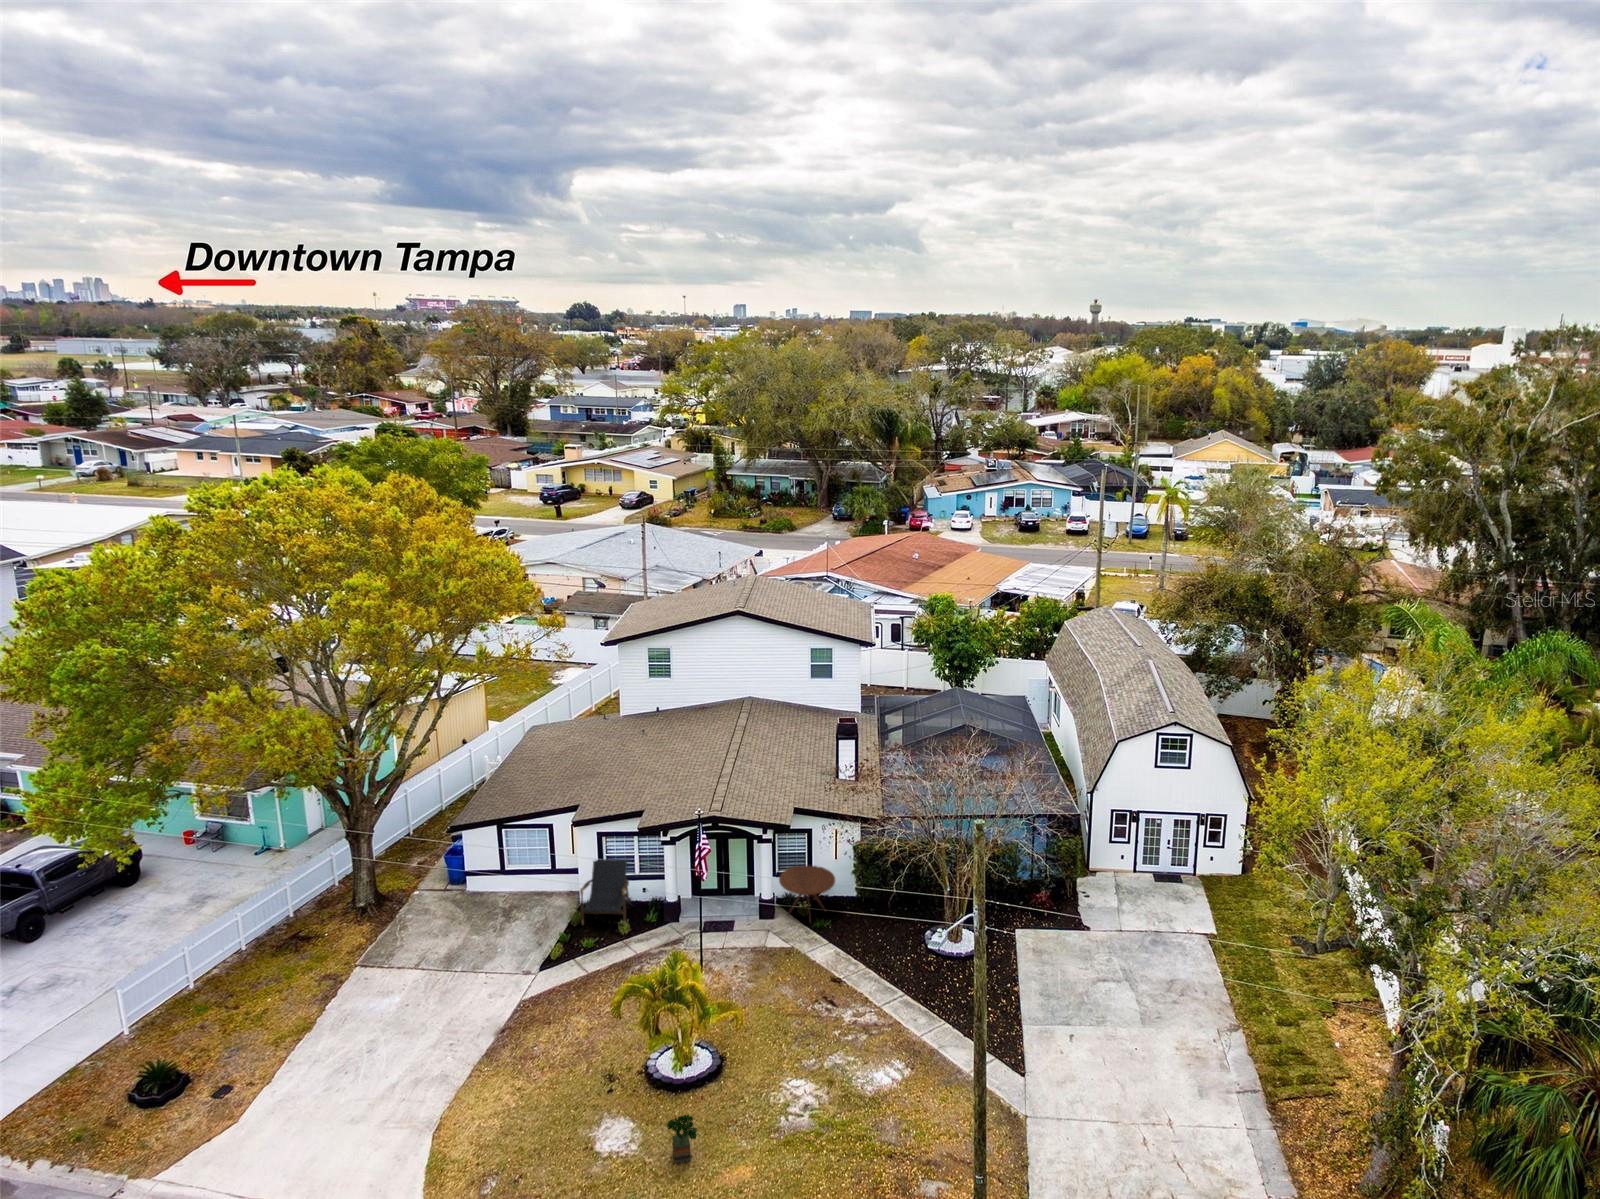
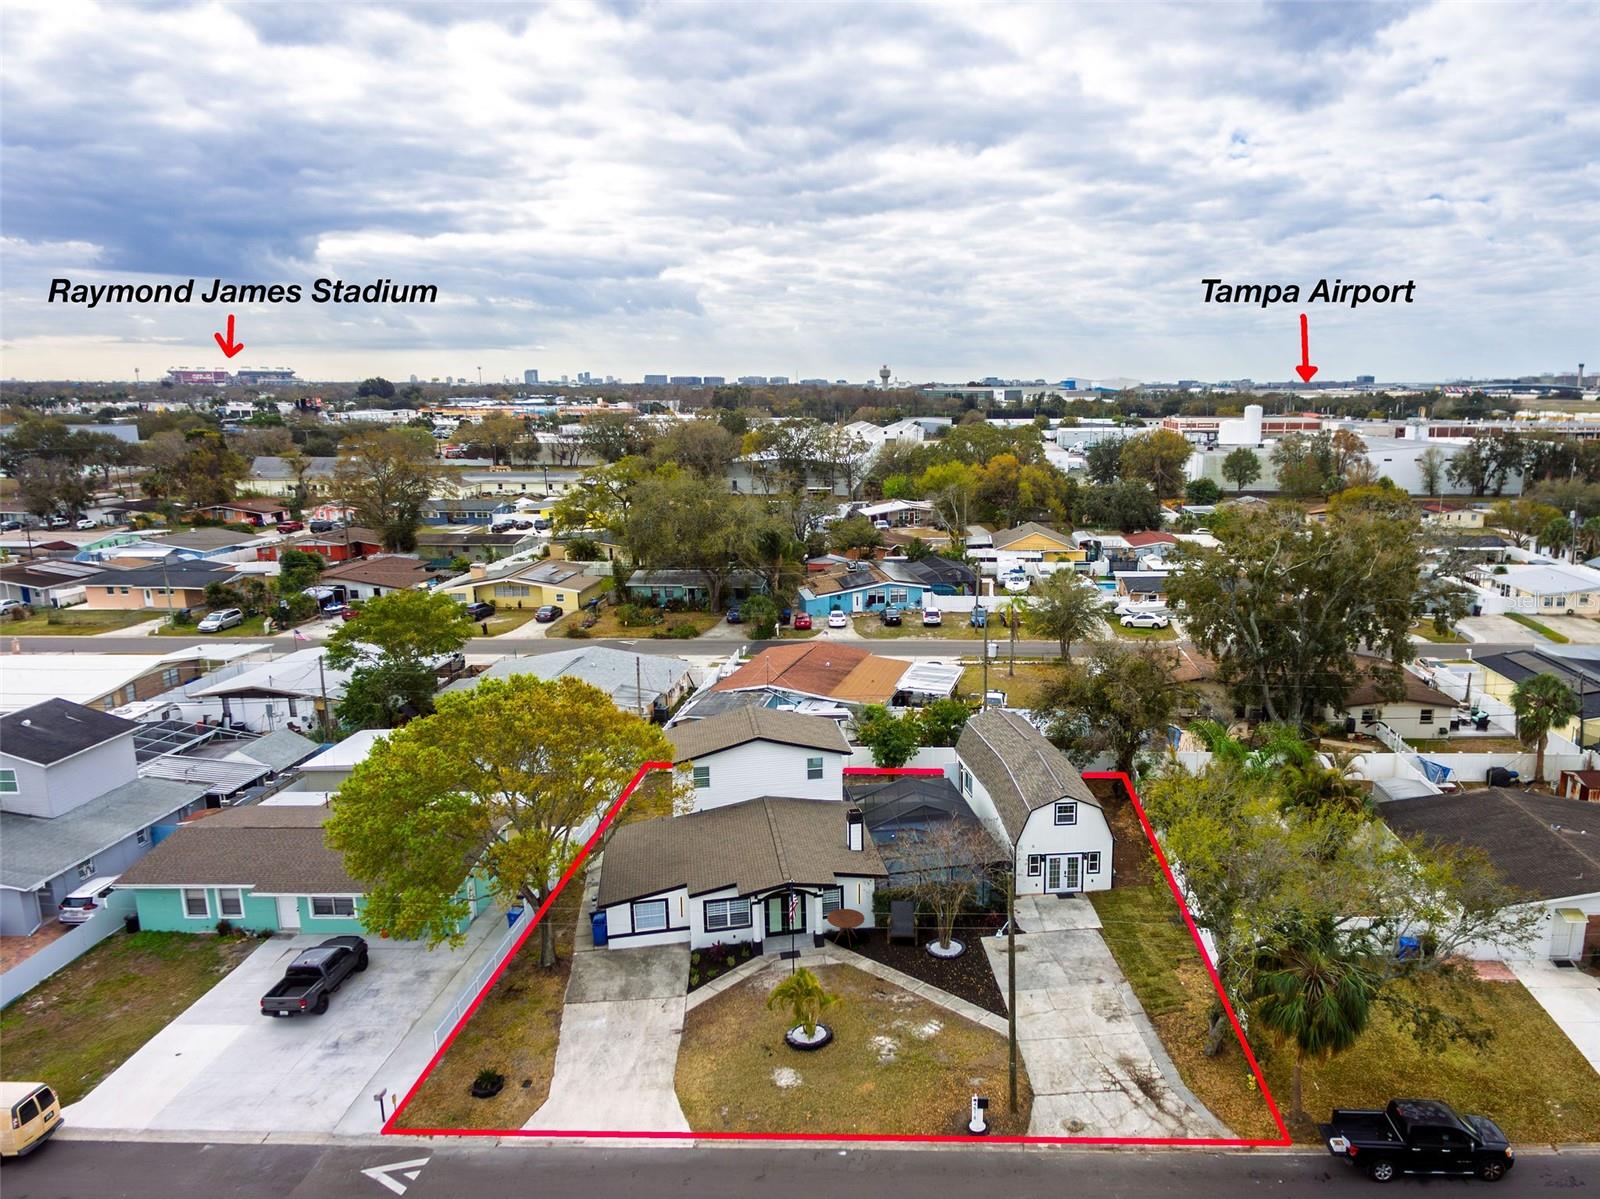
lounge chair: present [580,859,629,925] -> present [888,901,918,943]
potted tree: present [667,1115,697,1164] -> none [818,1059,837,1090]

